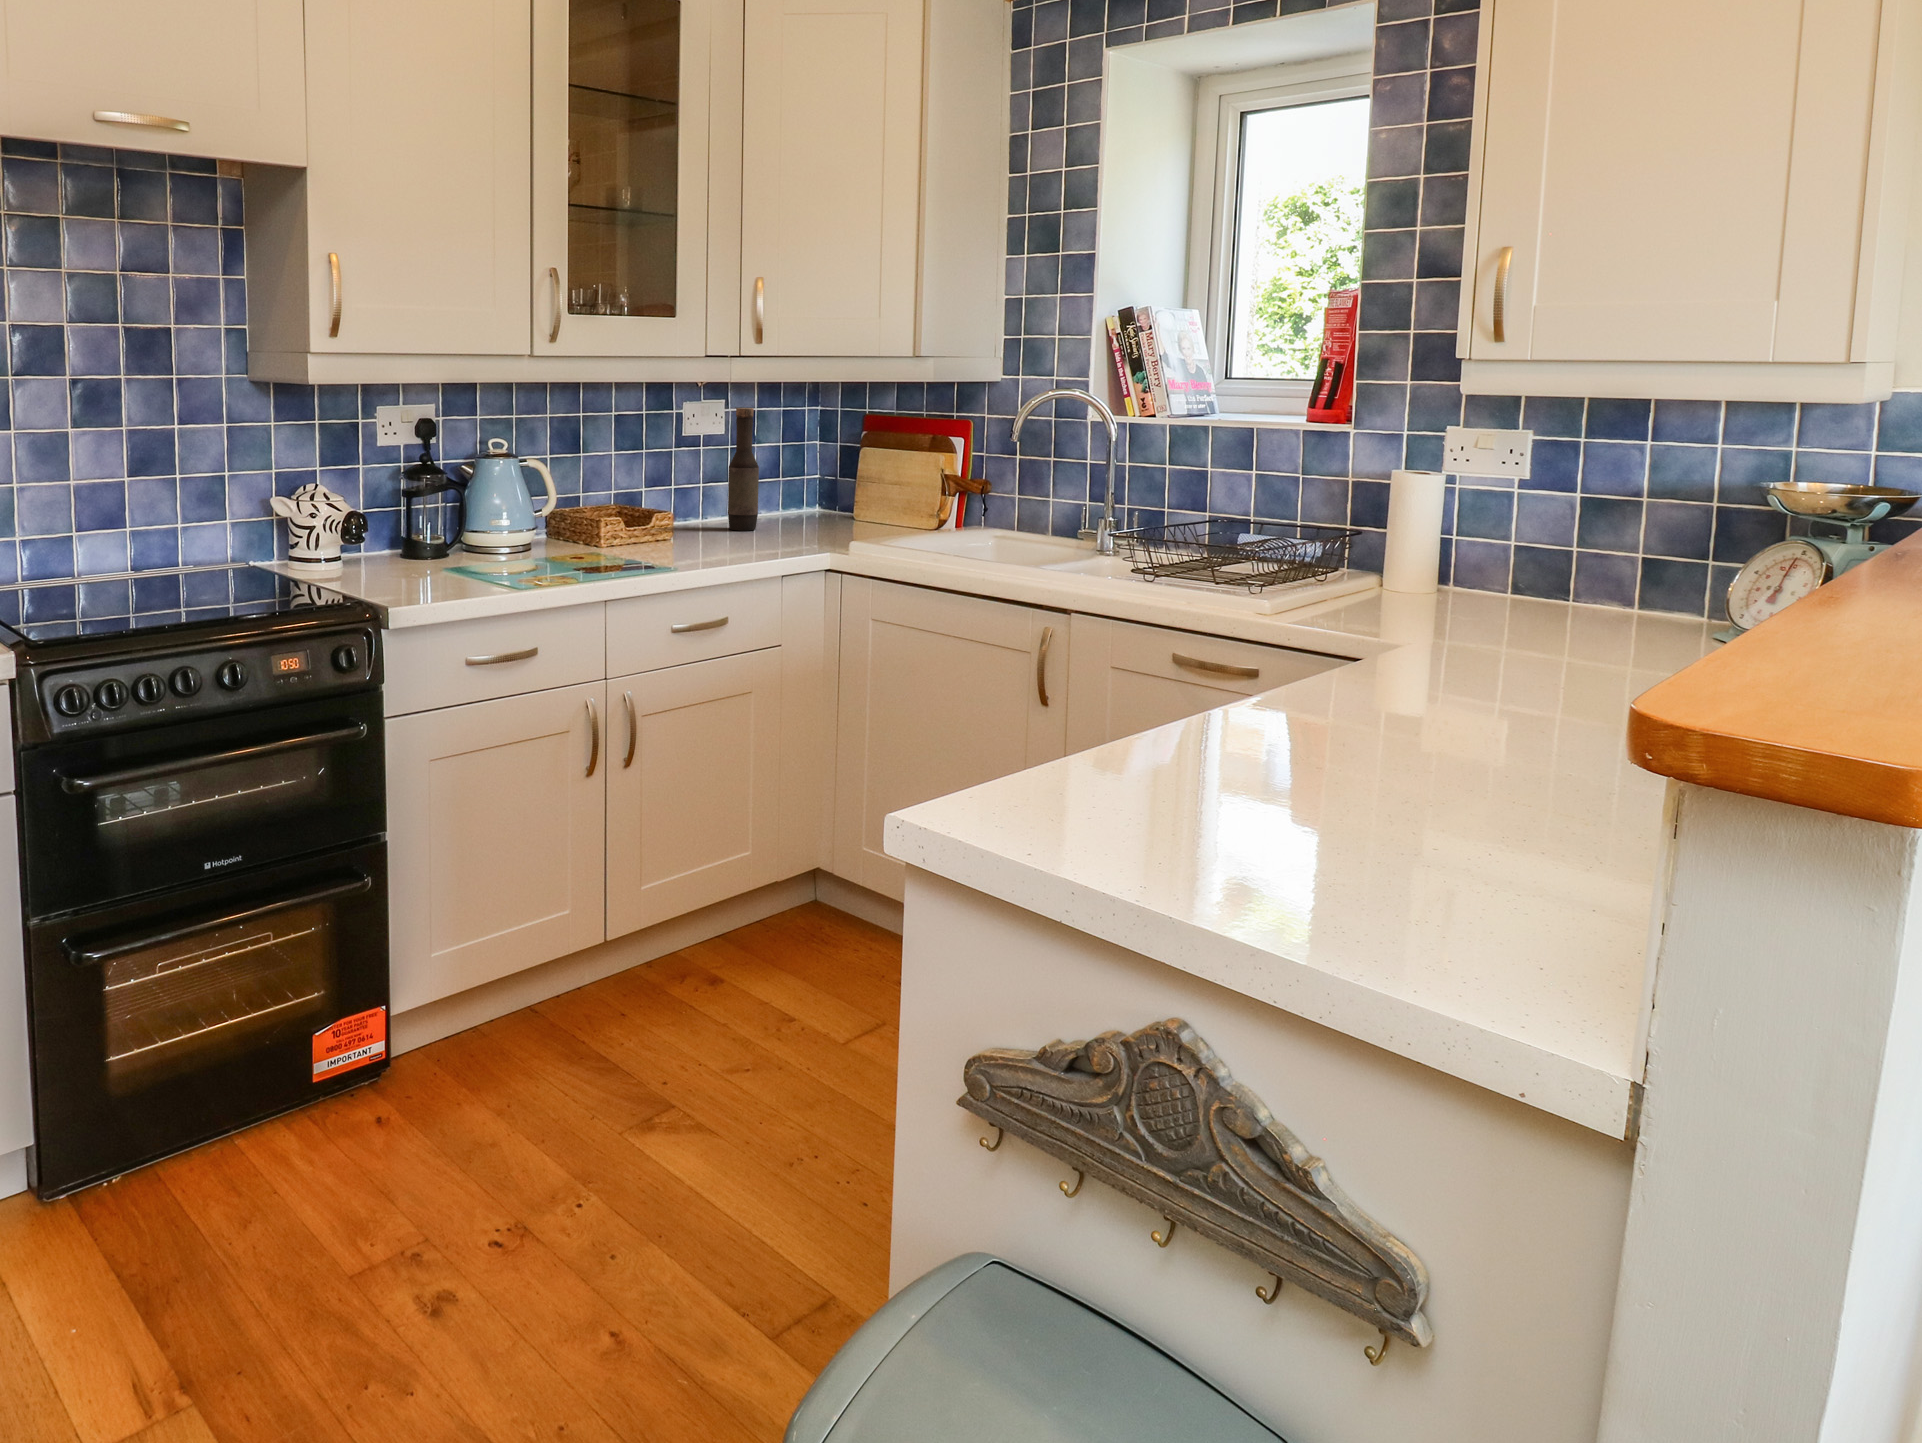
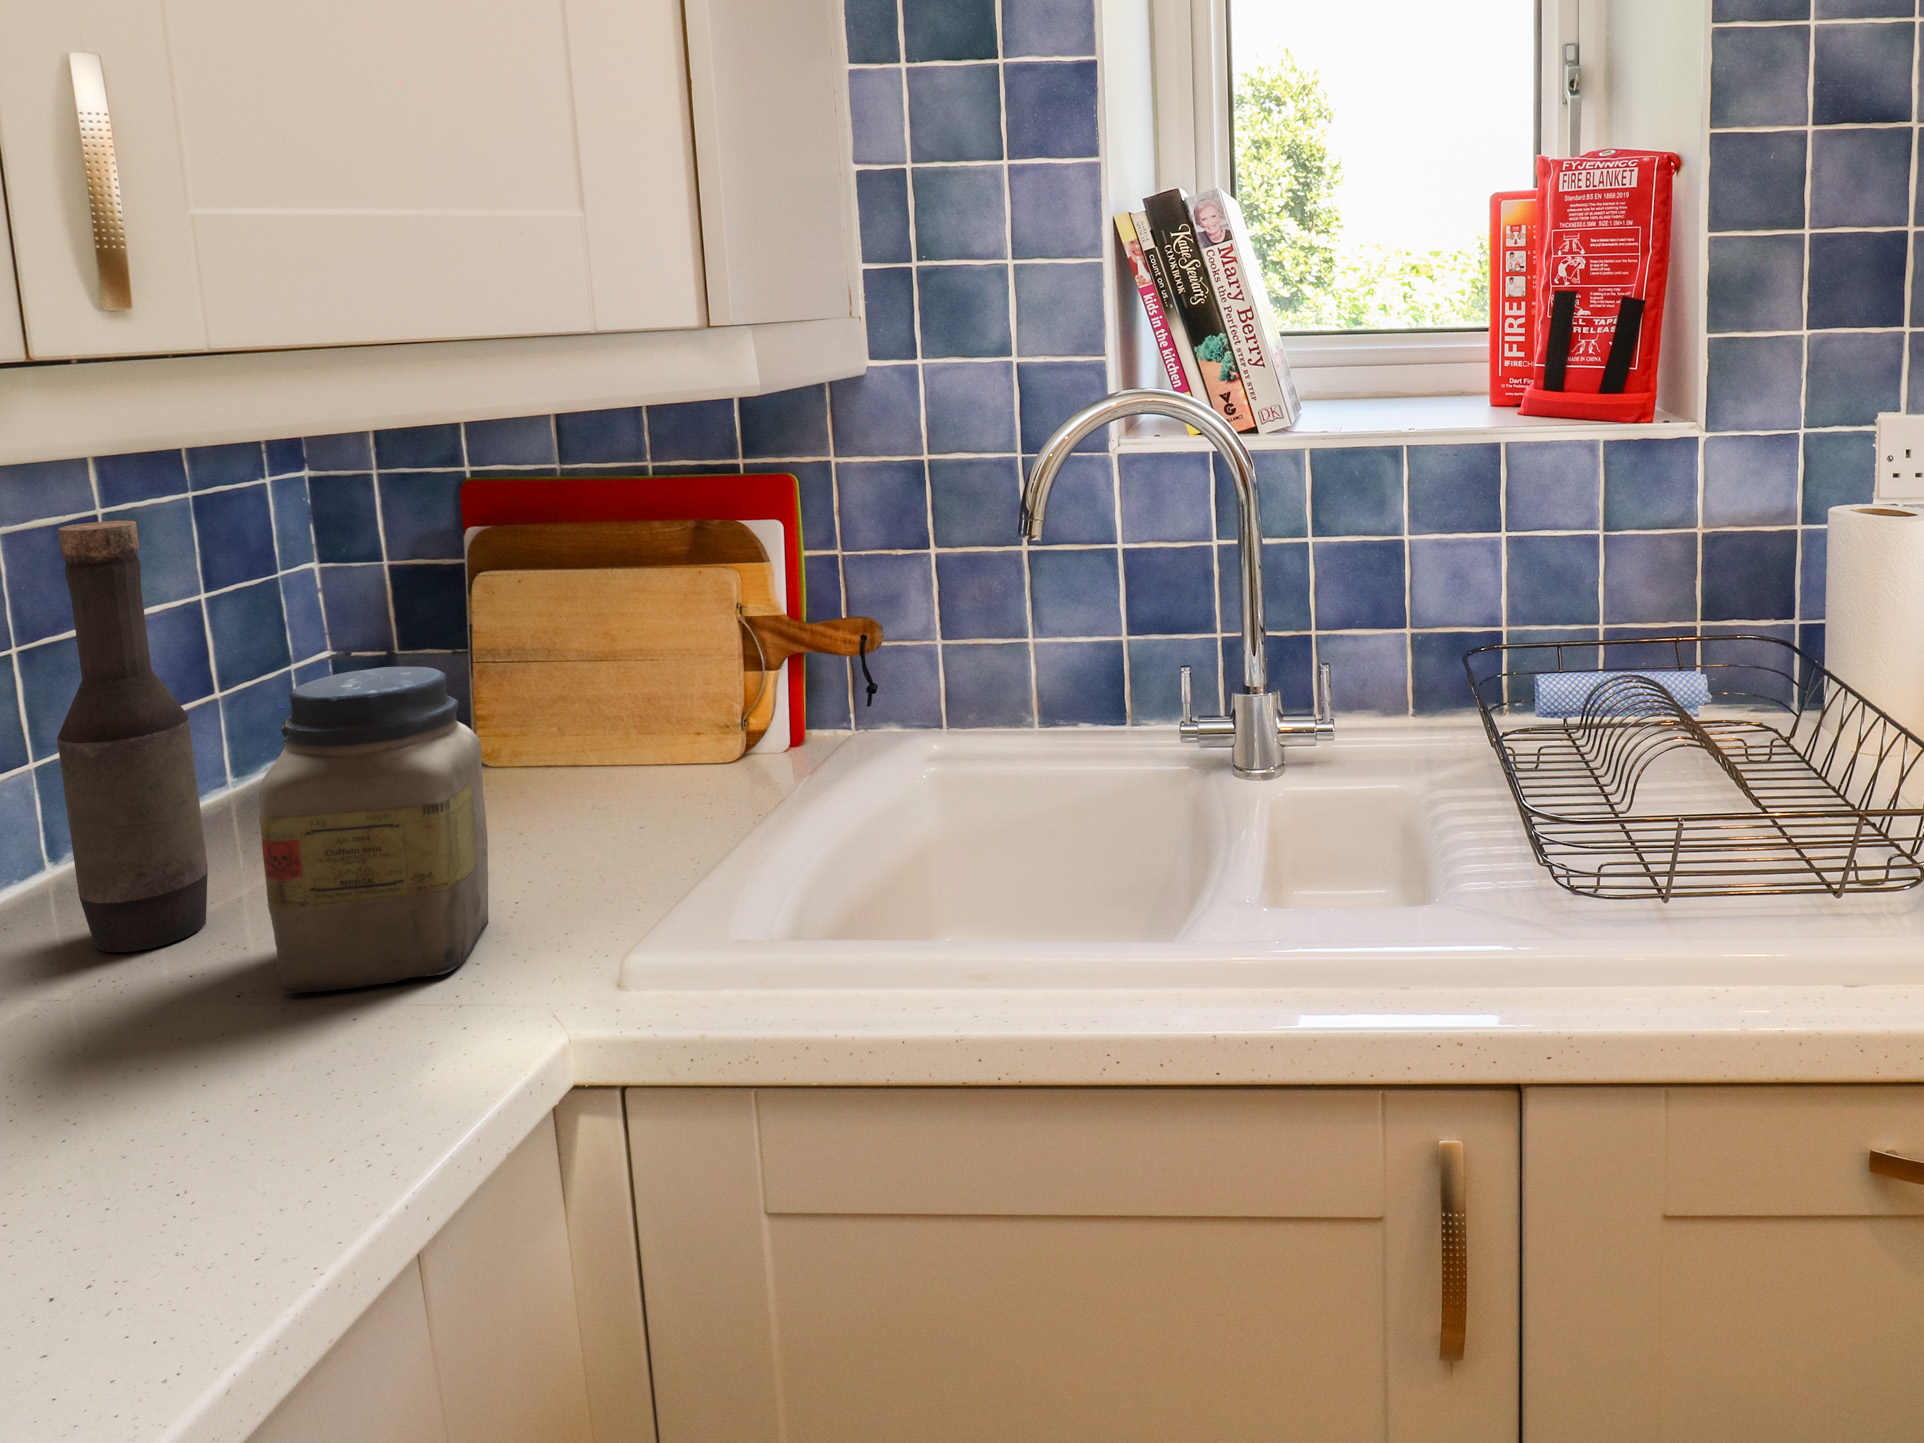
jar: none [759,455,820,541] -> present [259,667,488,994]

